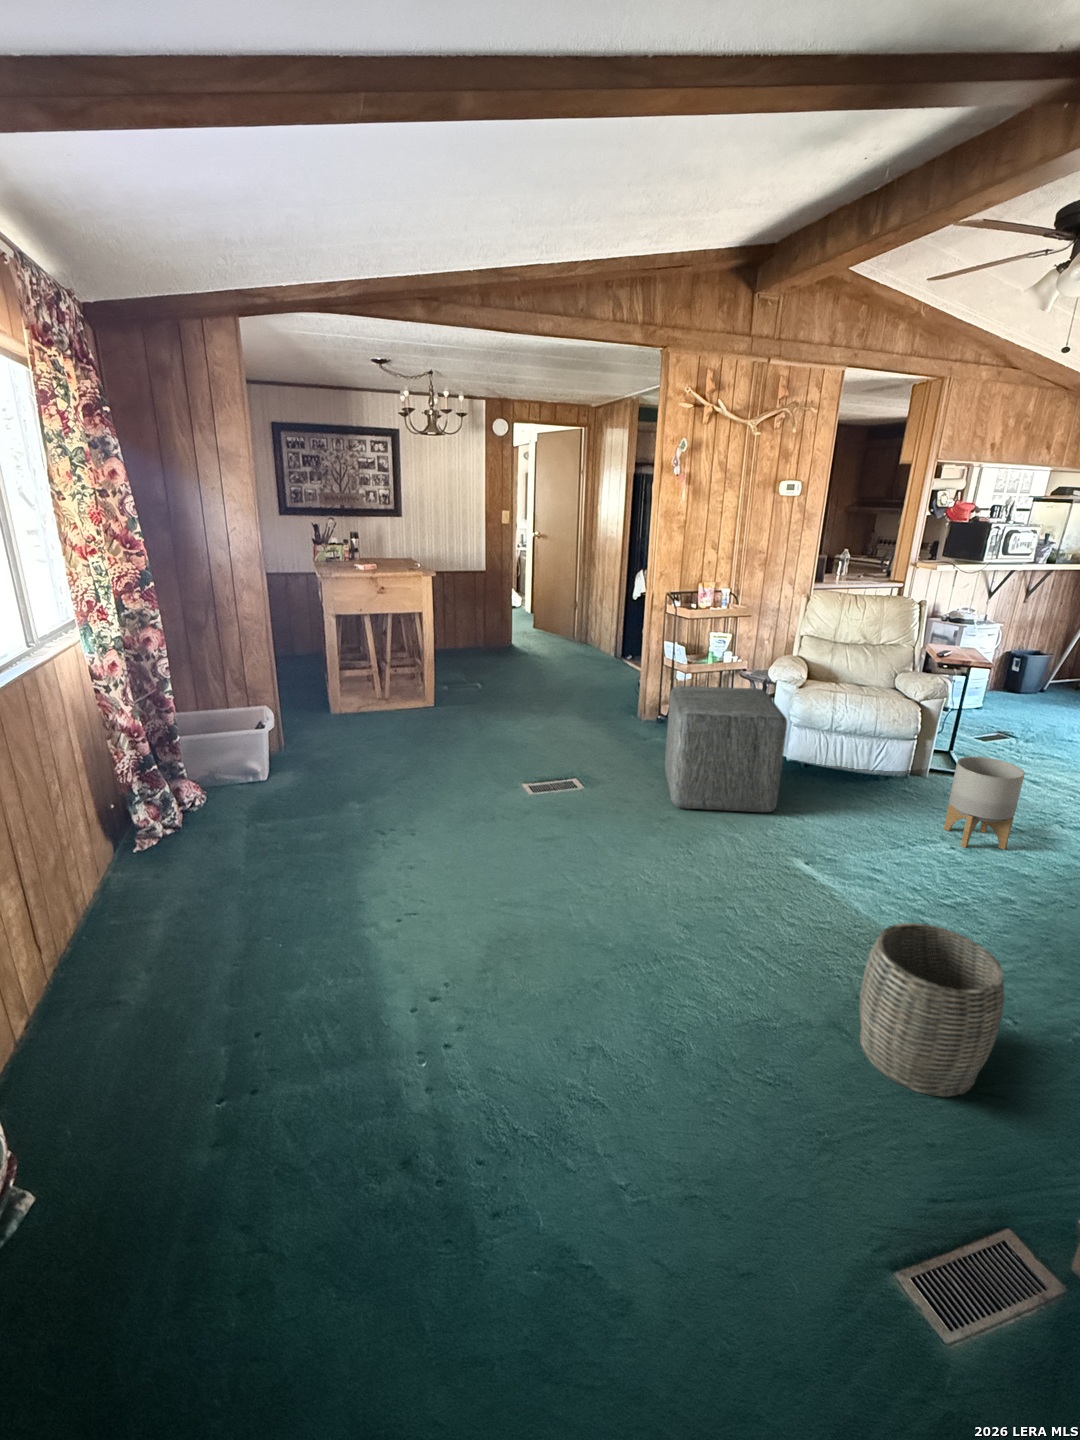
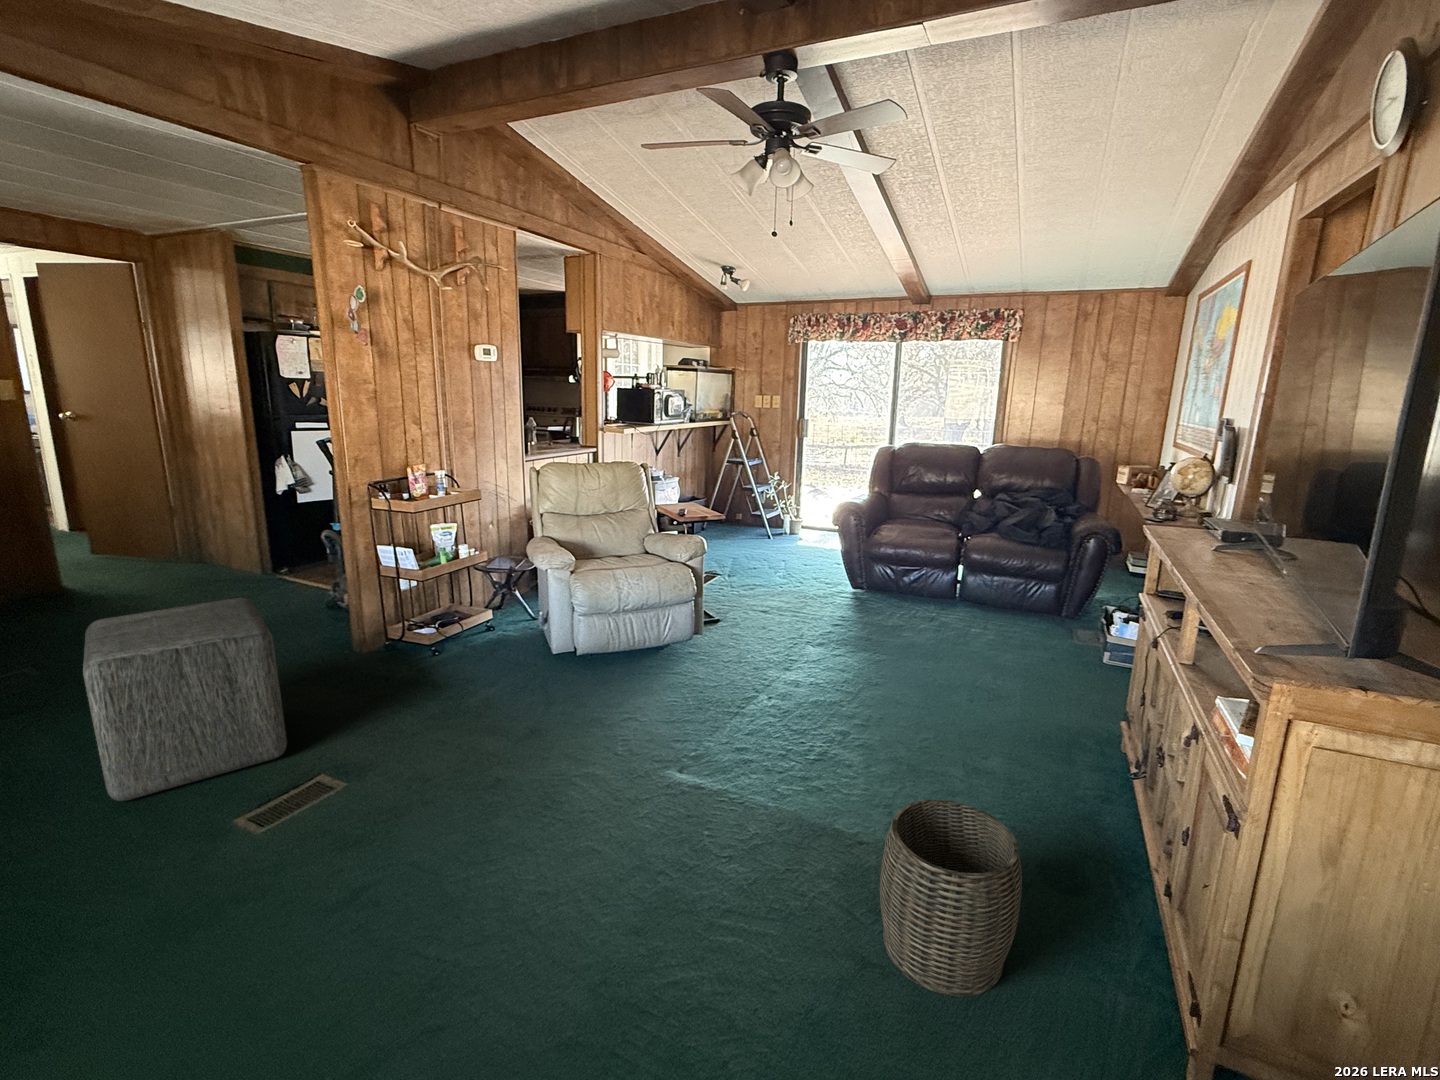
ottoman: present [665,686,787,812] -> present [83,598,287,801]
planter: present [944,757,1025,850] -> none [754,604,812,695]

